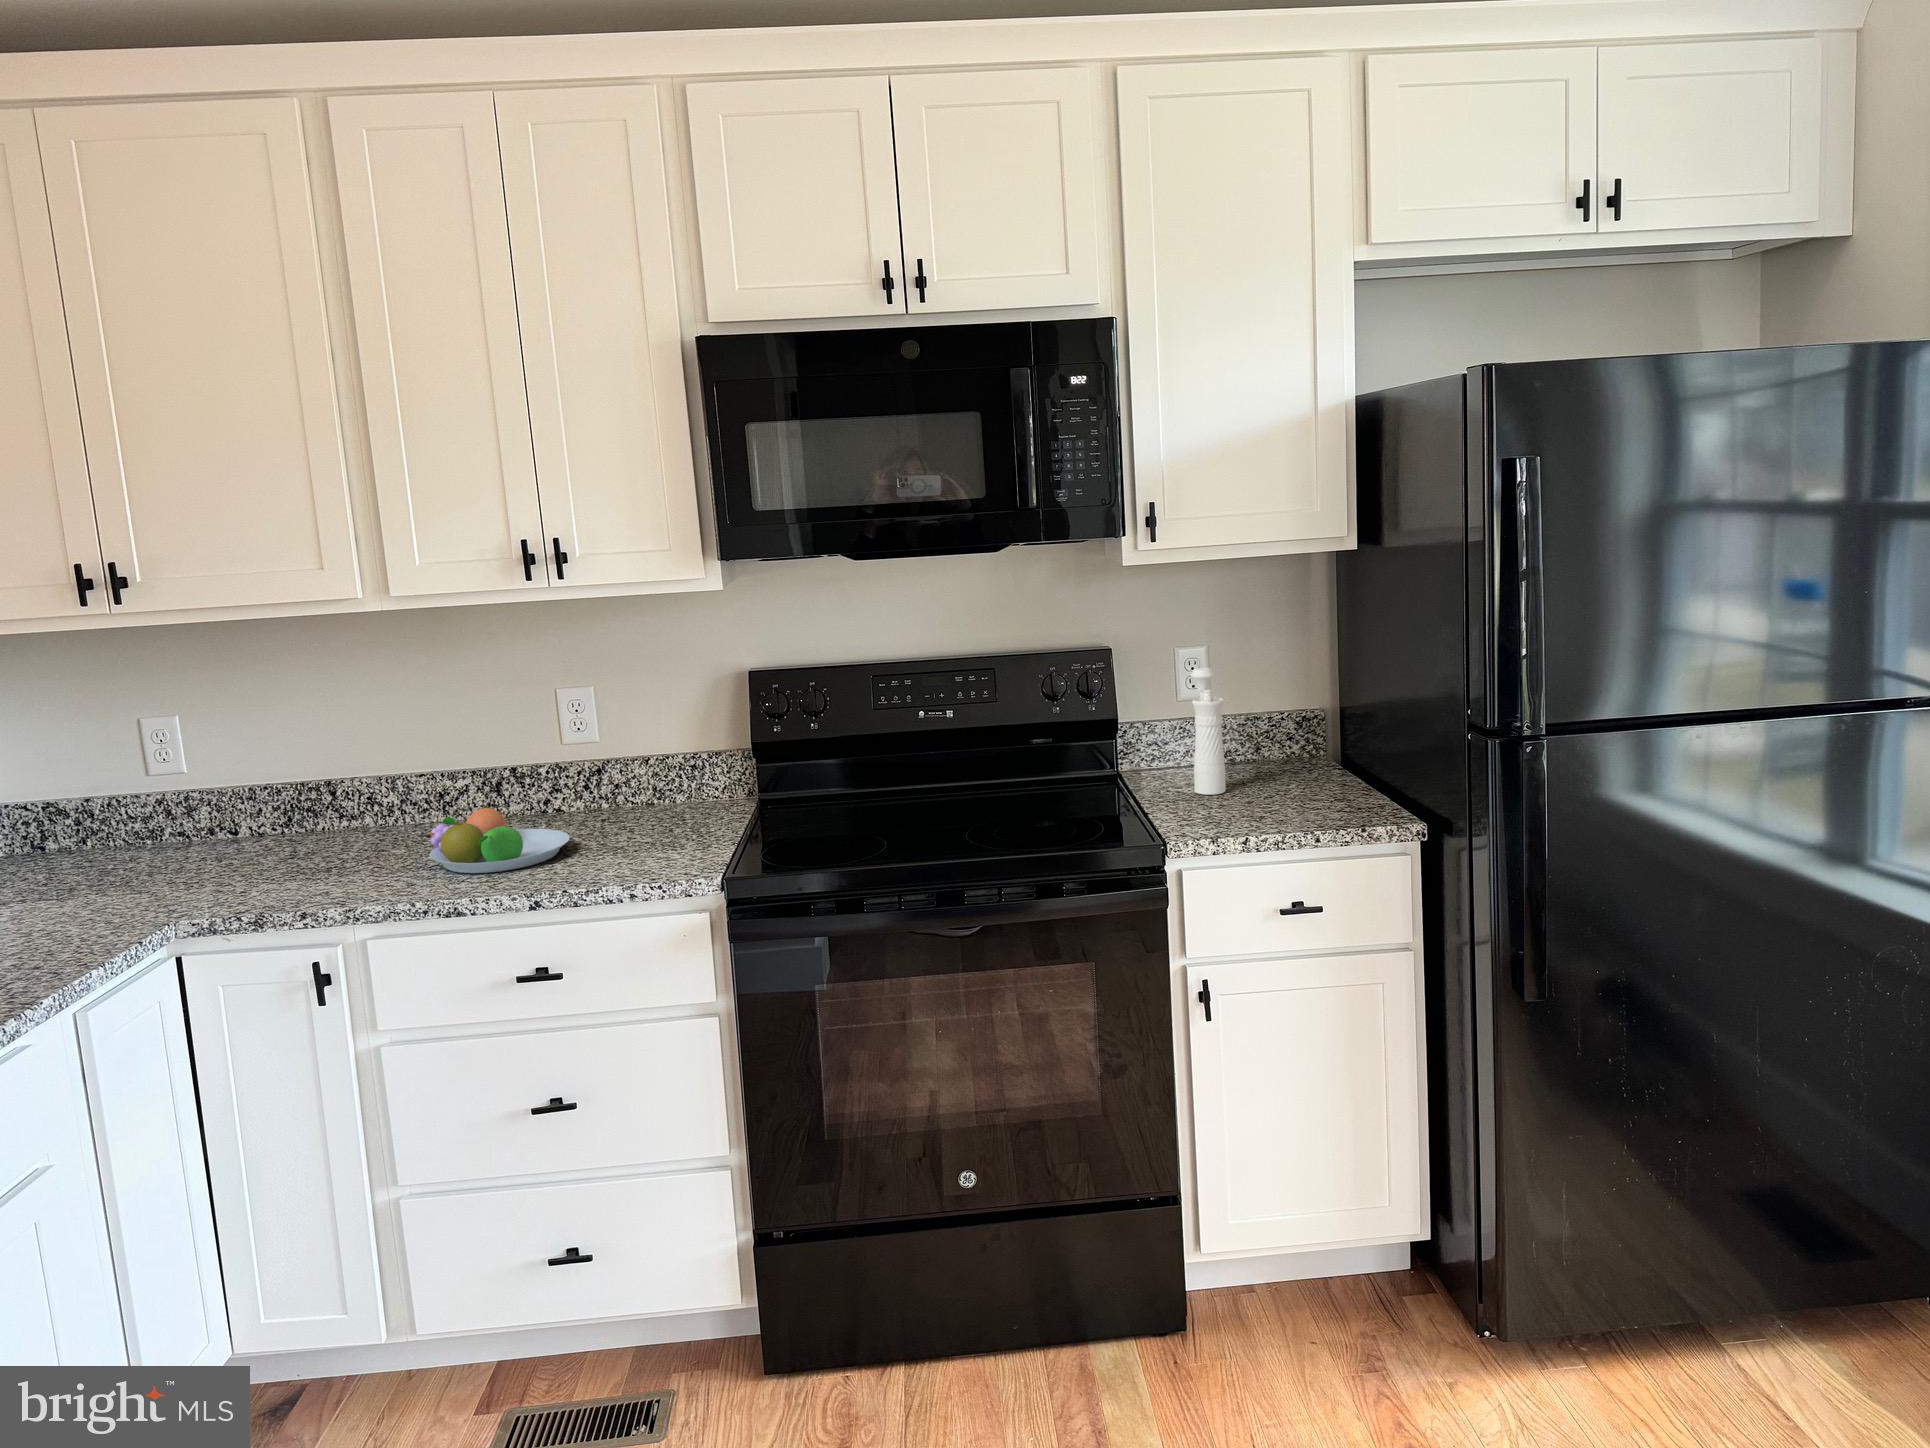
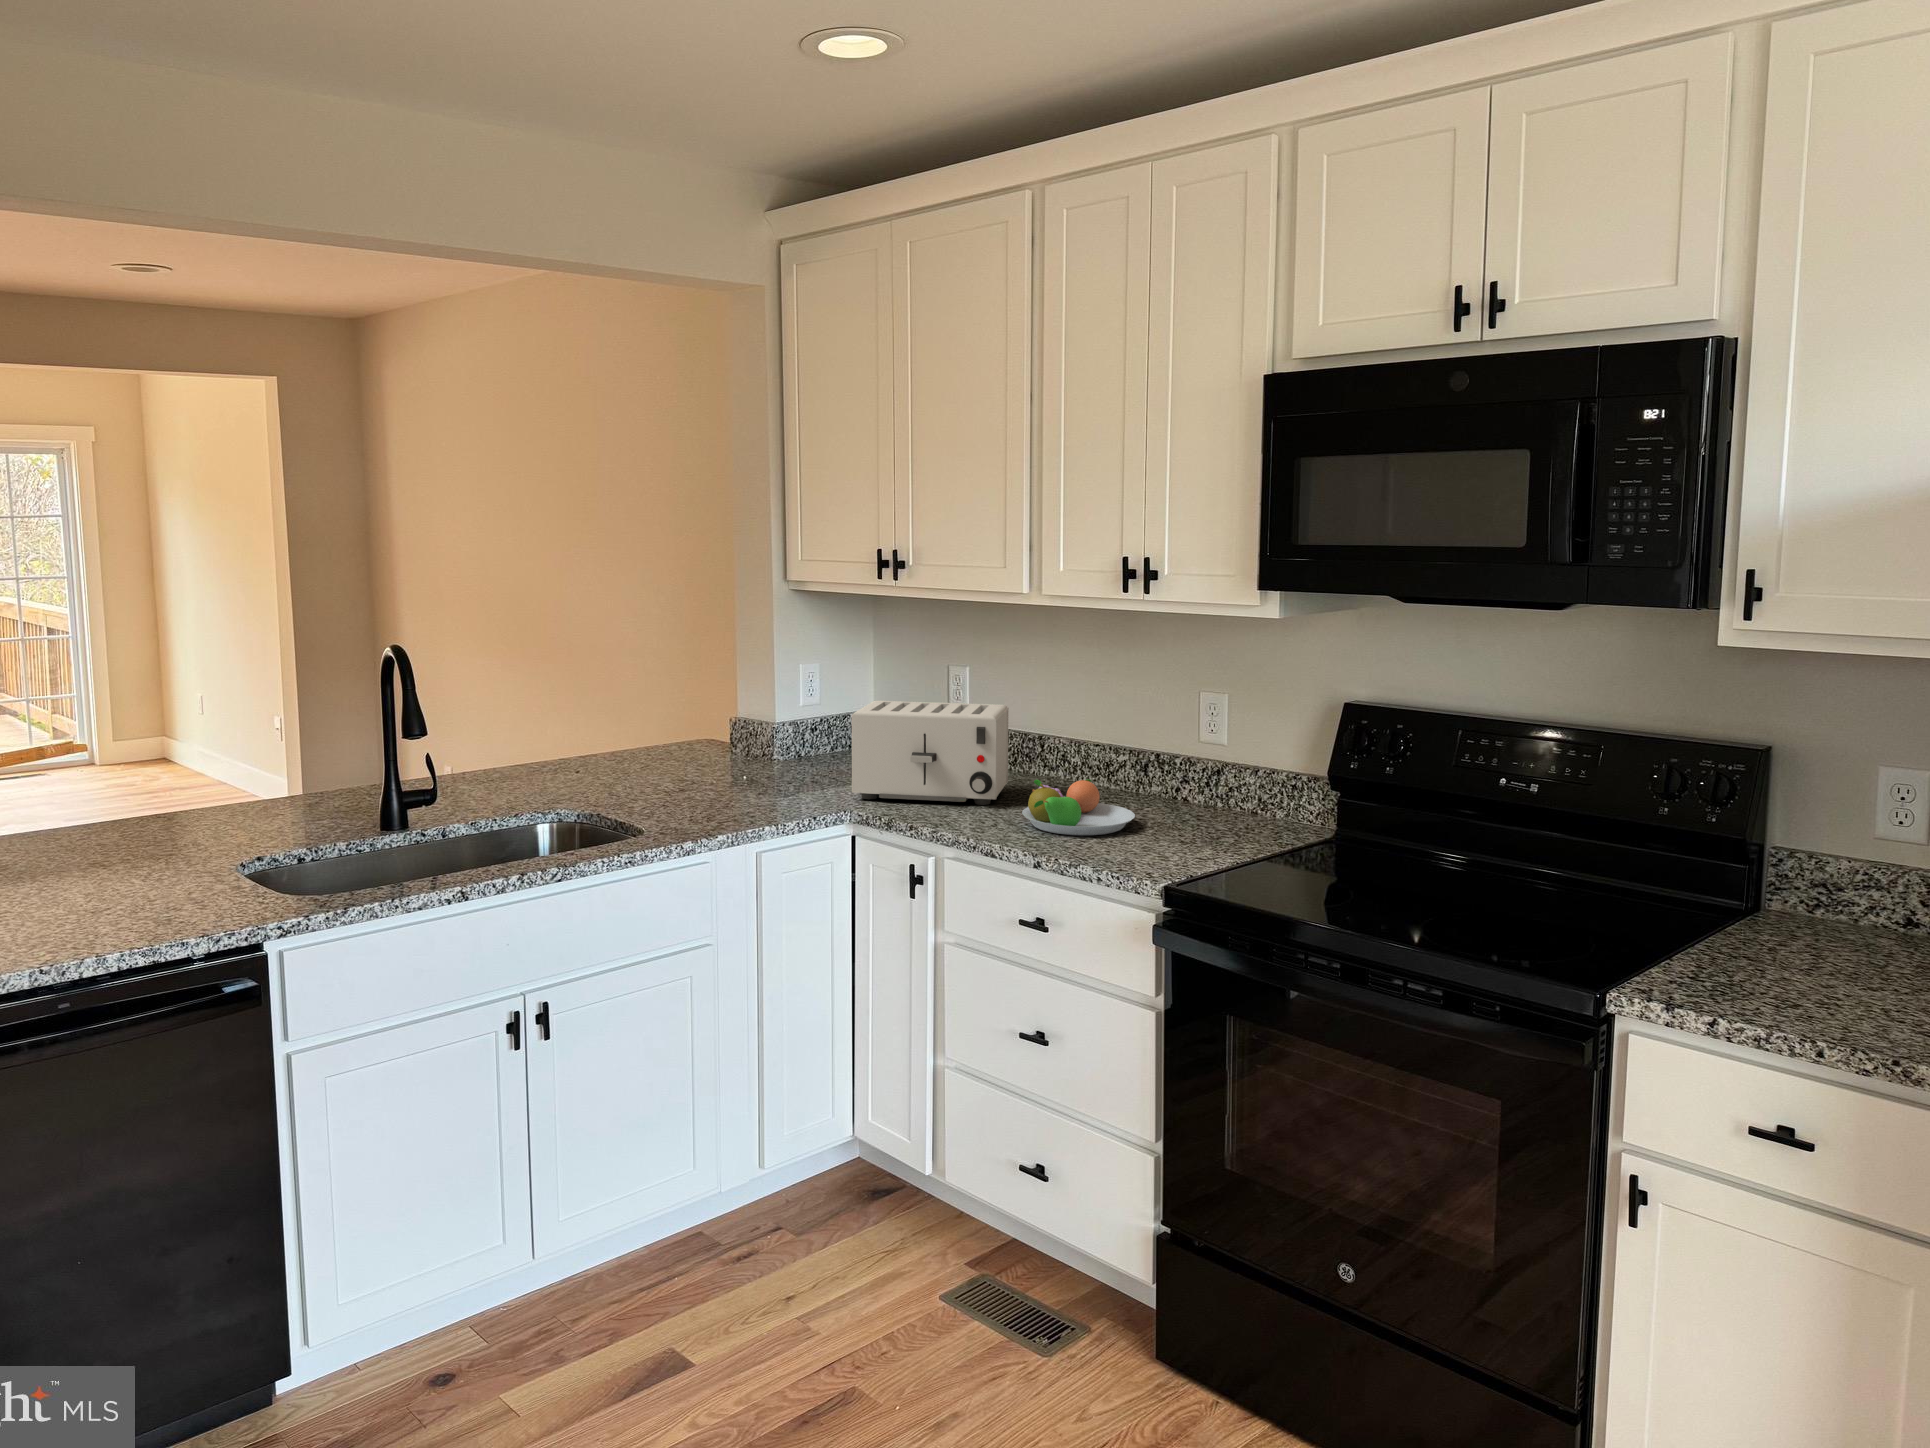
pepper mill: present [1191,668,1226,795] -> none [1789,796,1884,968]
toaster: none [106,746,358,908] -> present [852,701,1009,805]

